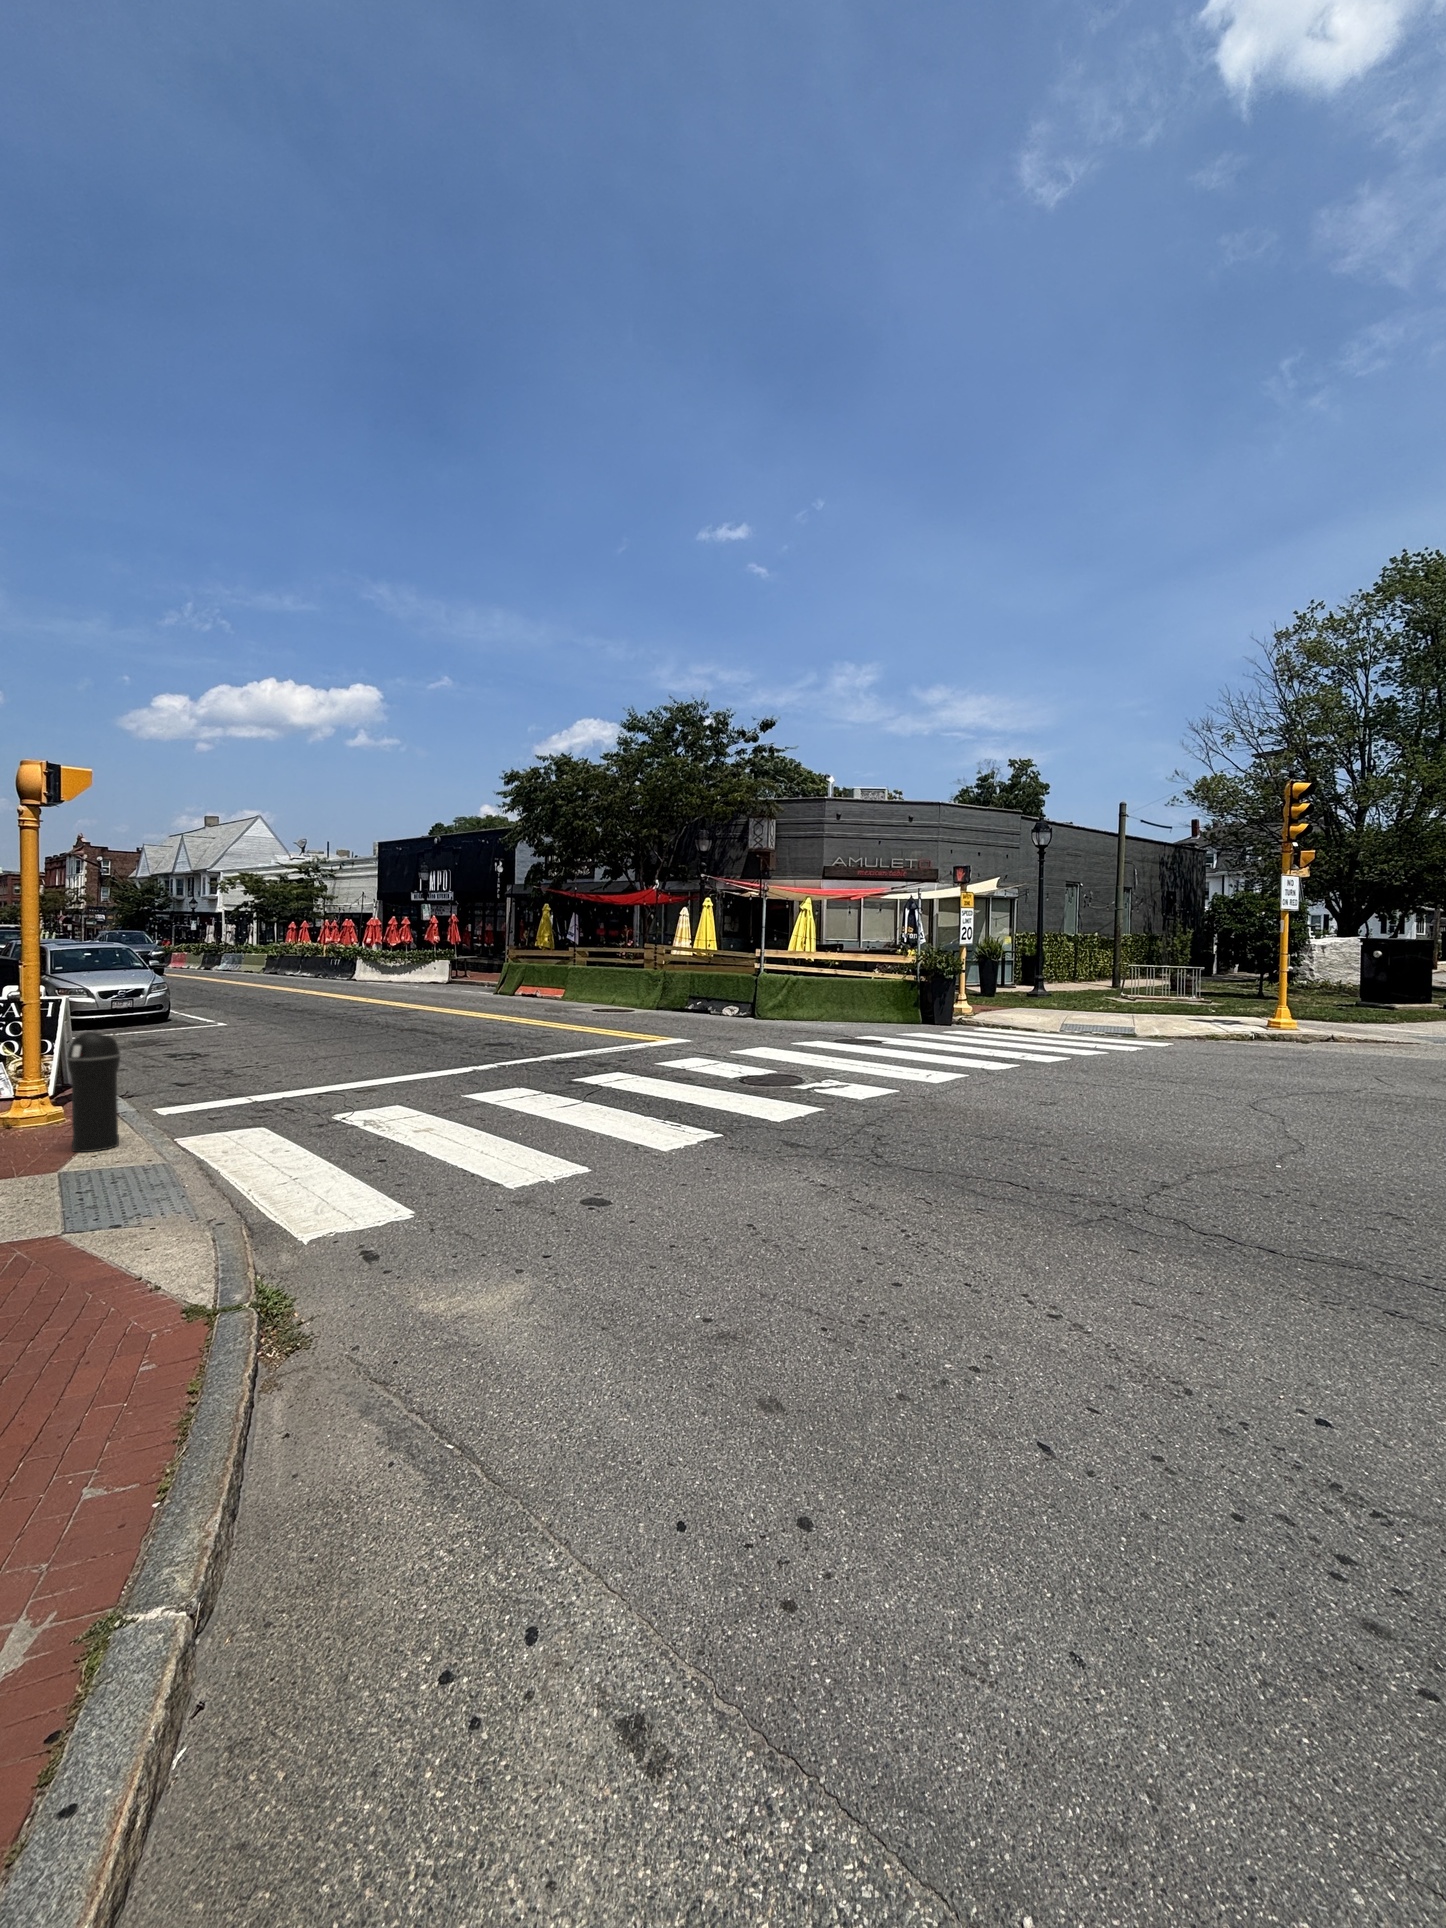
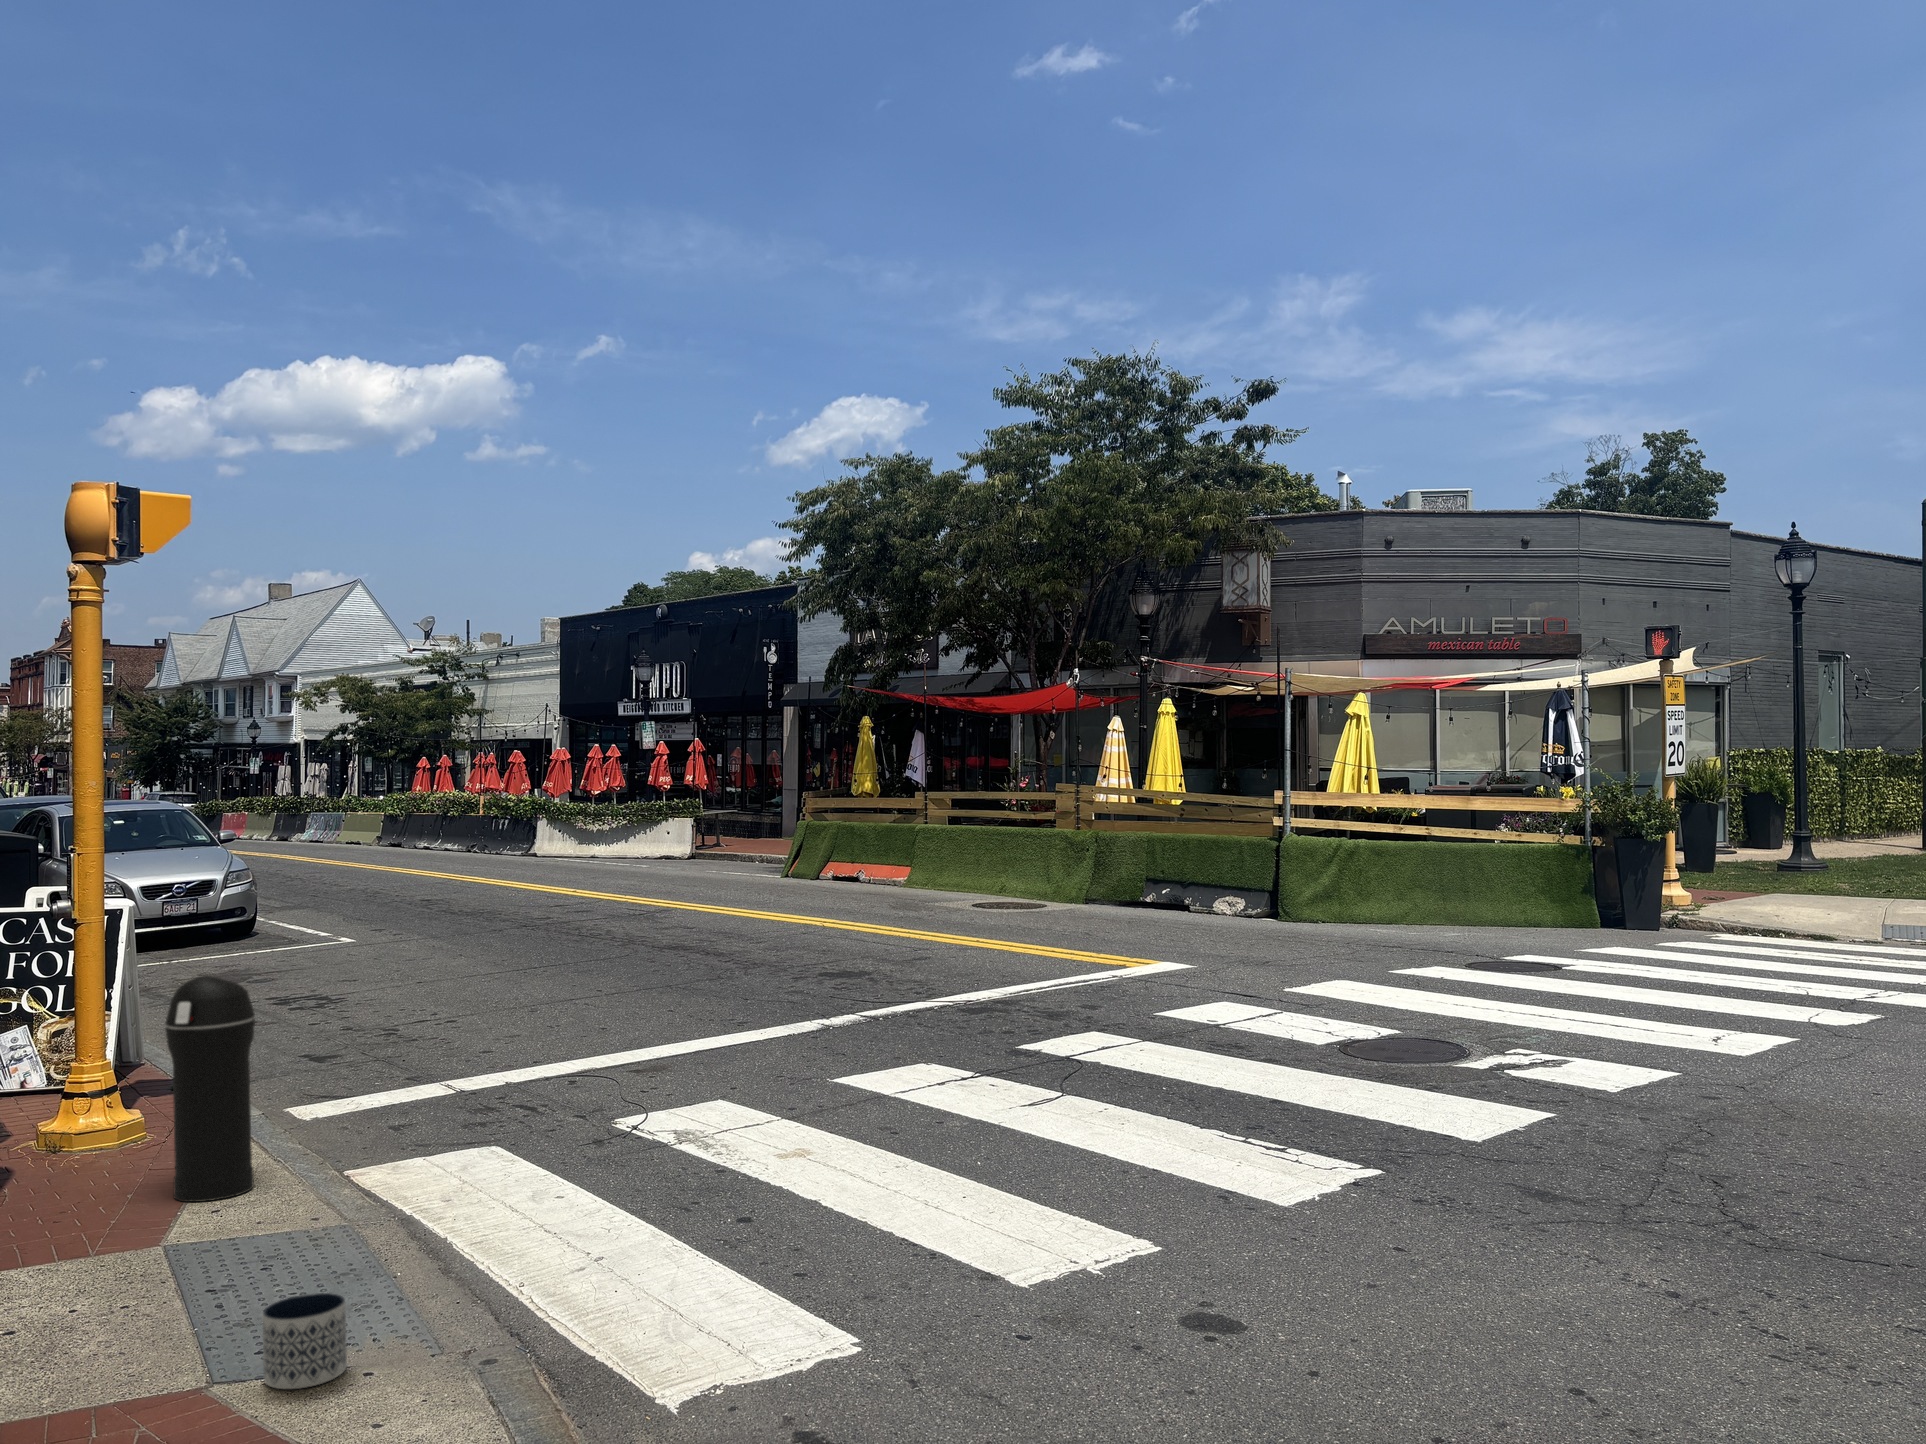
planter: none [94,1187,141,1233] -> present [262,1293,347,1389]

